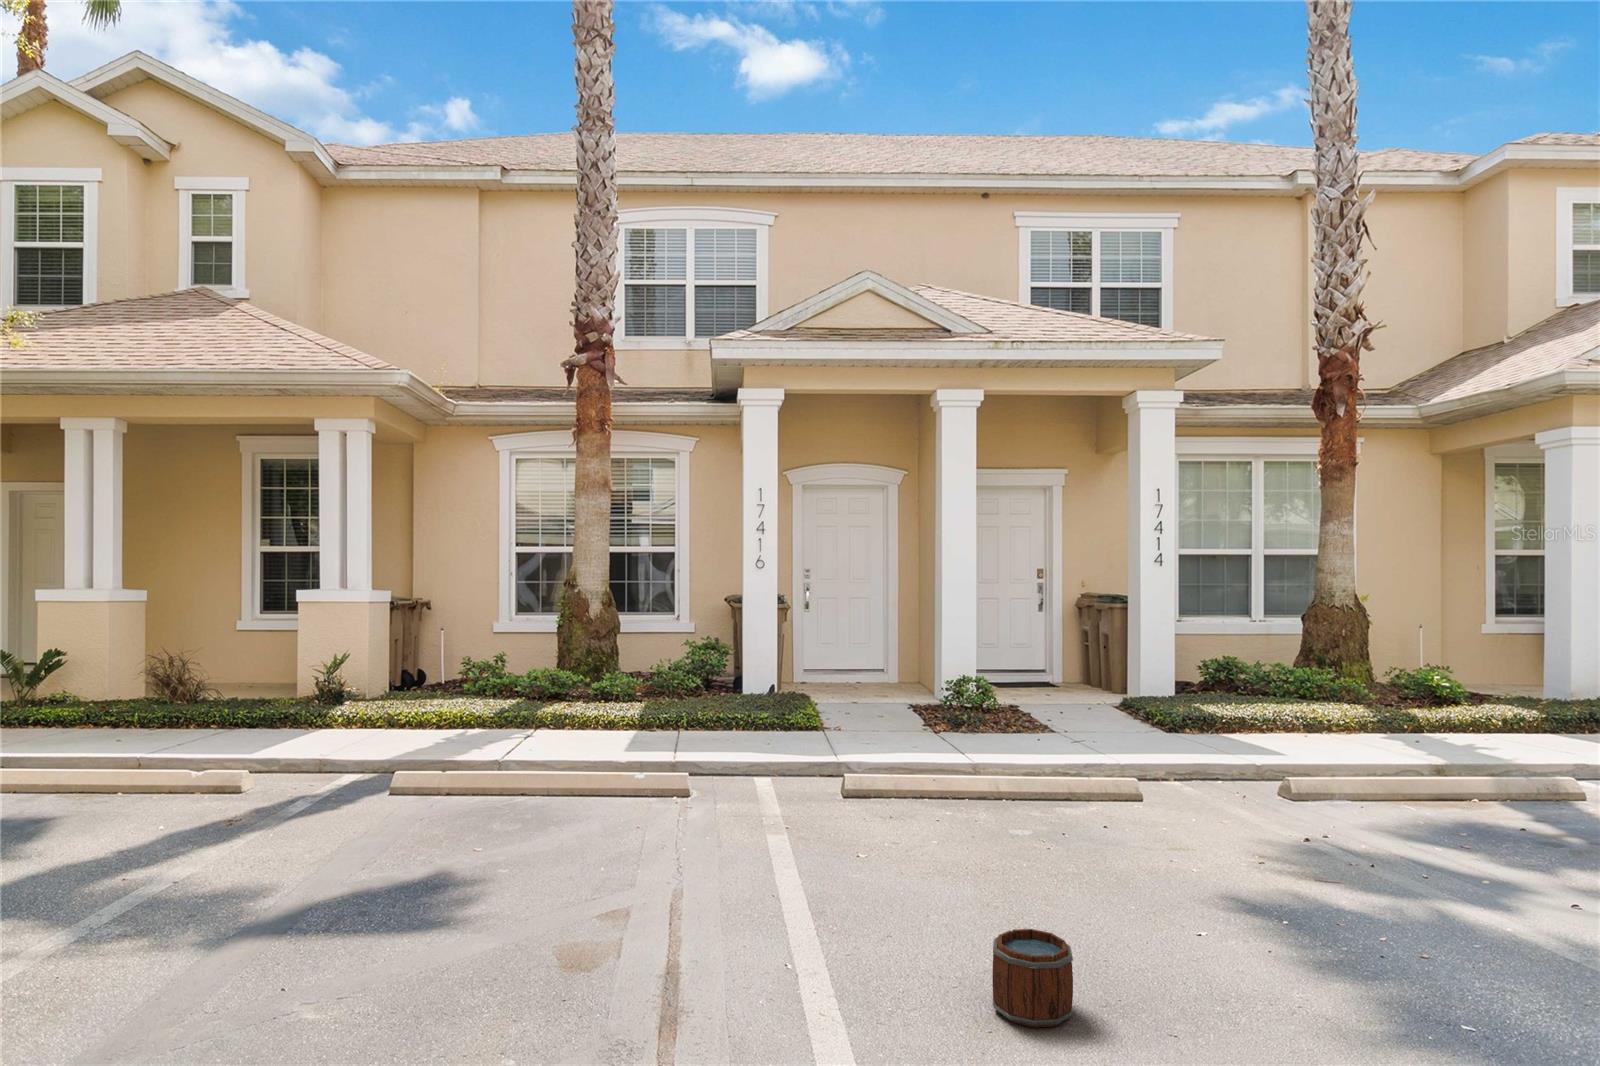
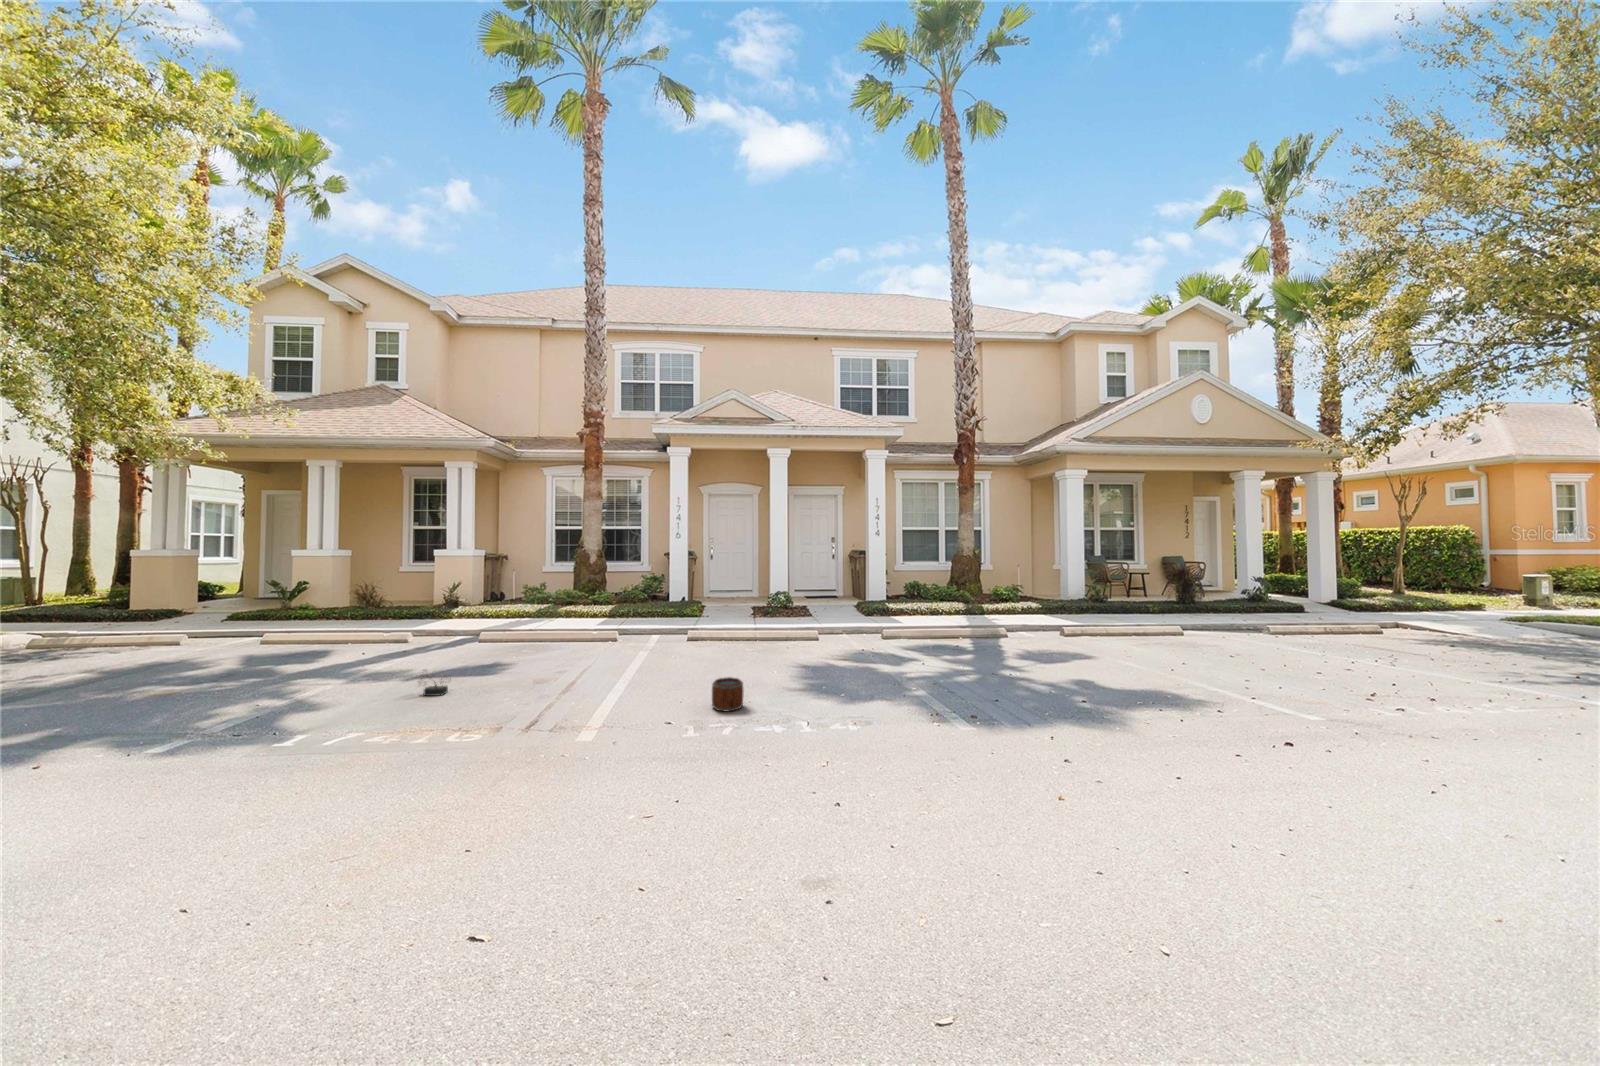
decorative plant: none [271,883,350,952] -> present [419,670,451,696]

